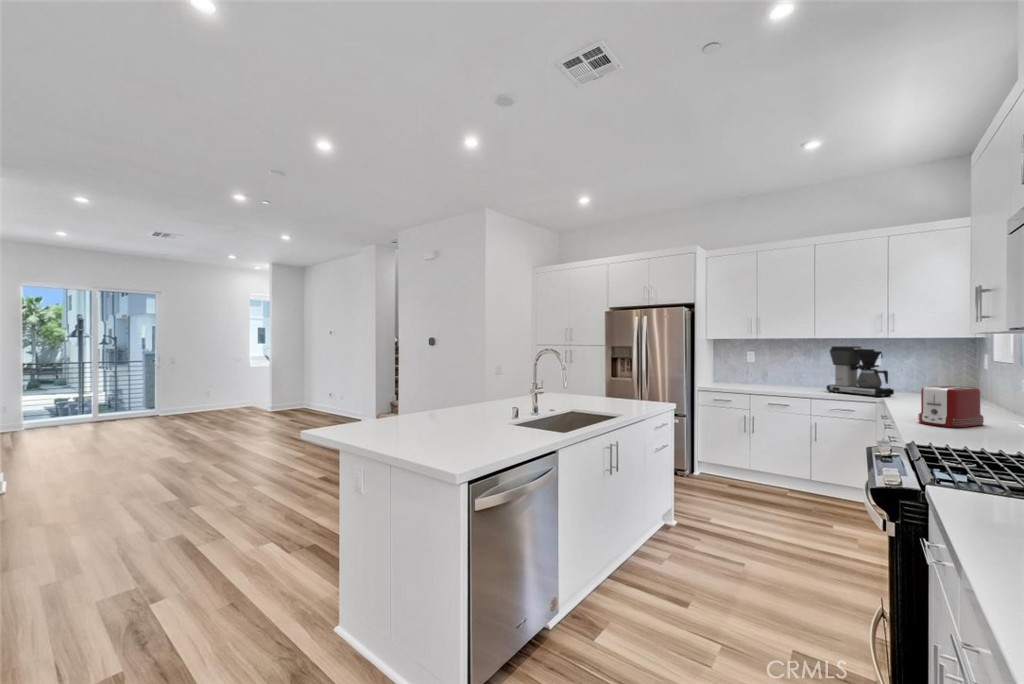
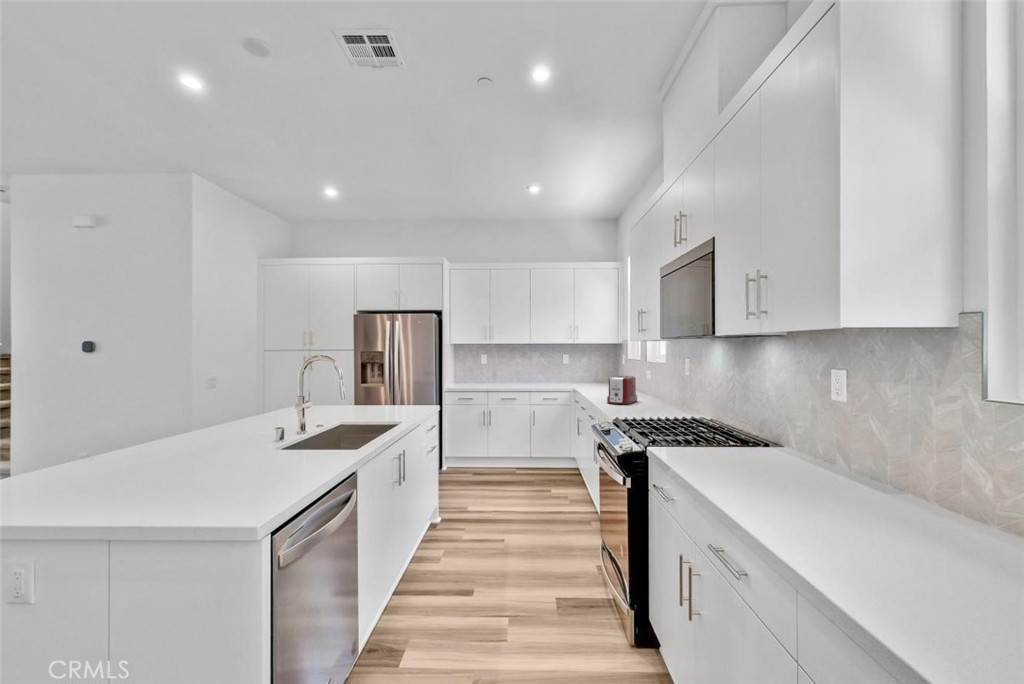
coffee maker: present [827,346,894,397] -> none [539,349,579,387]

